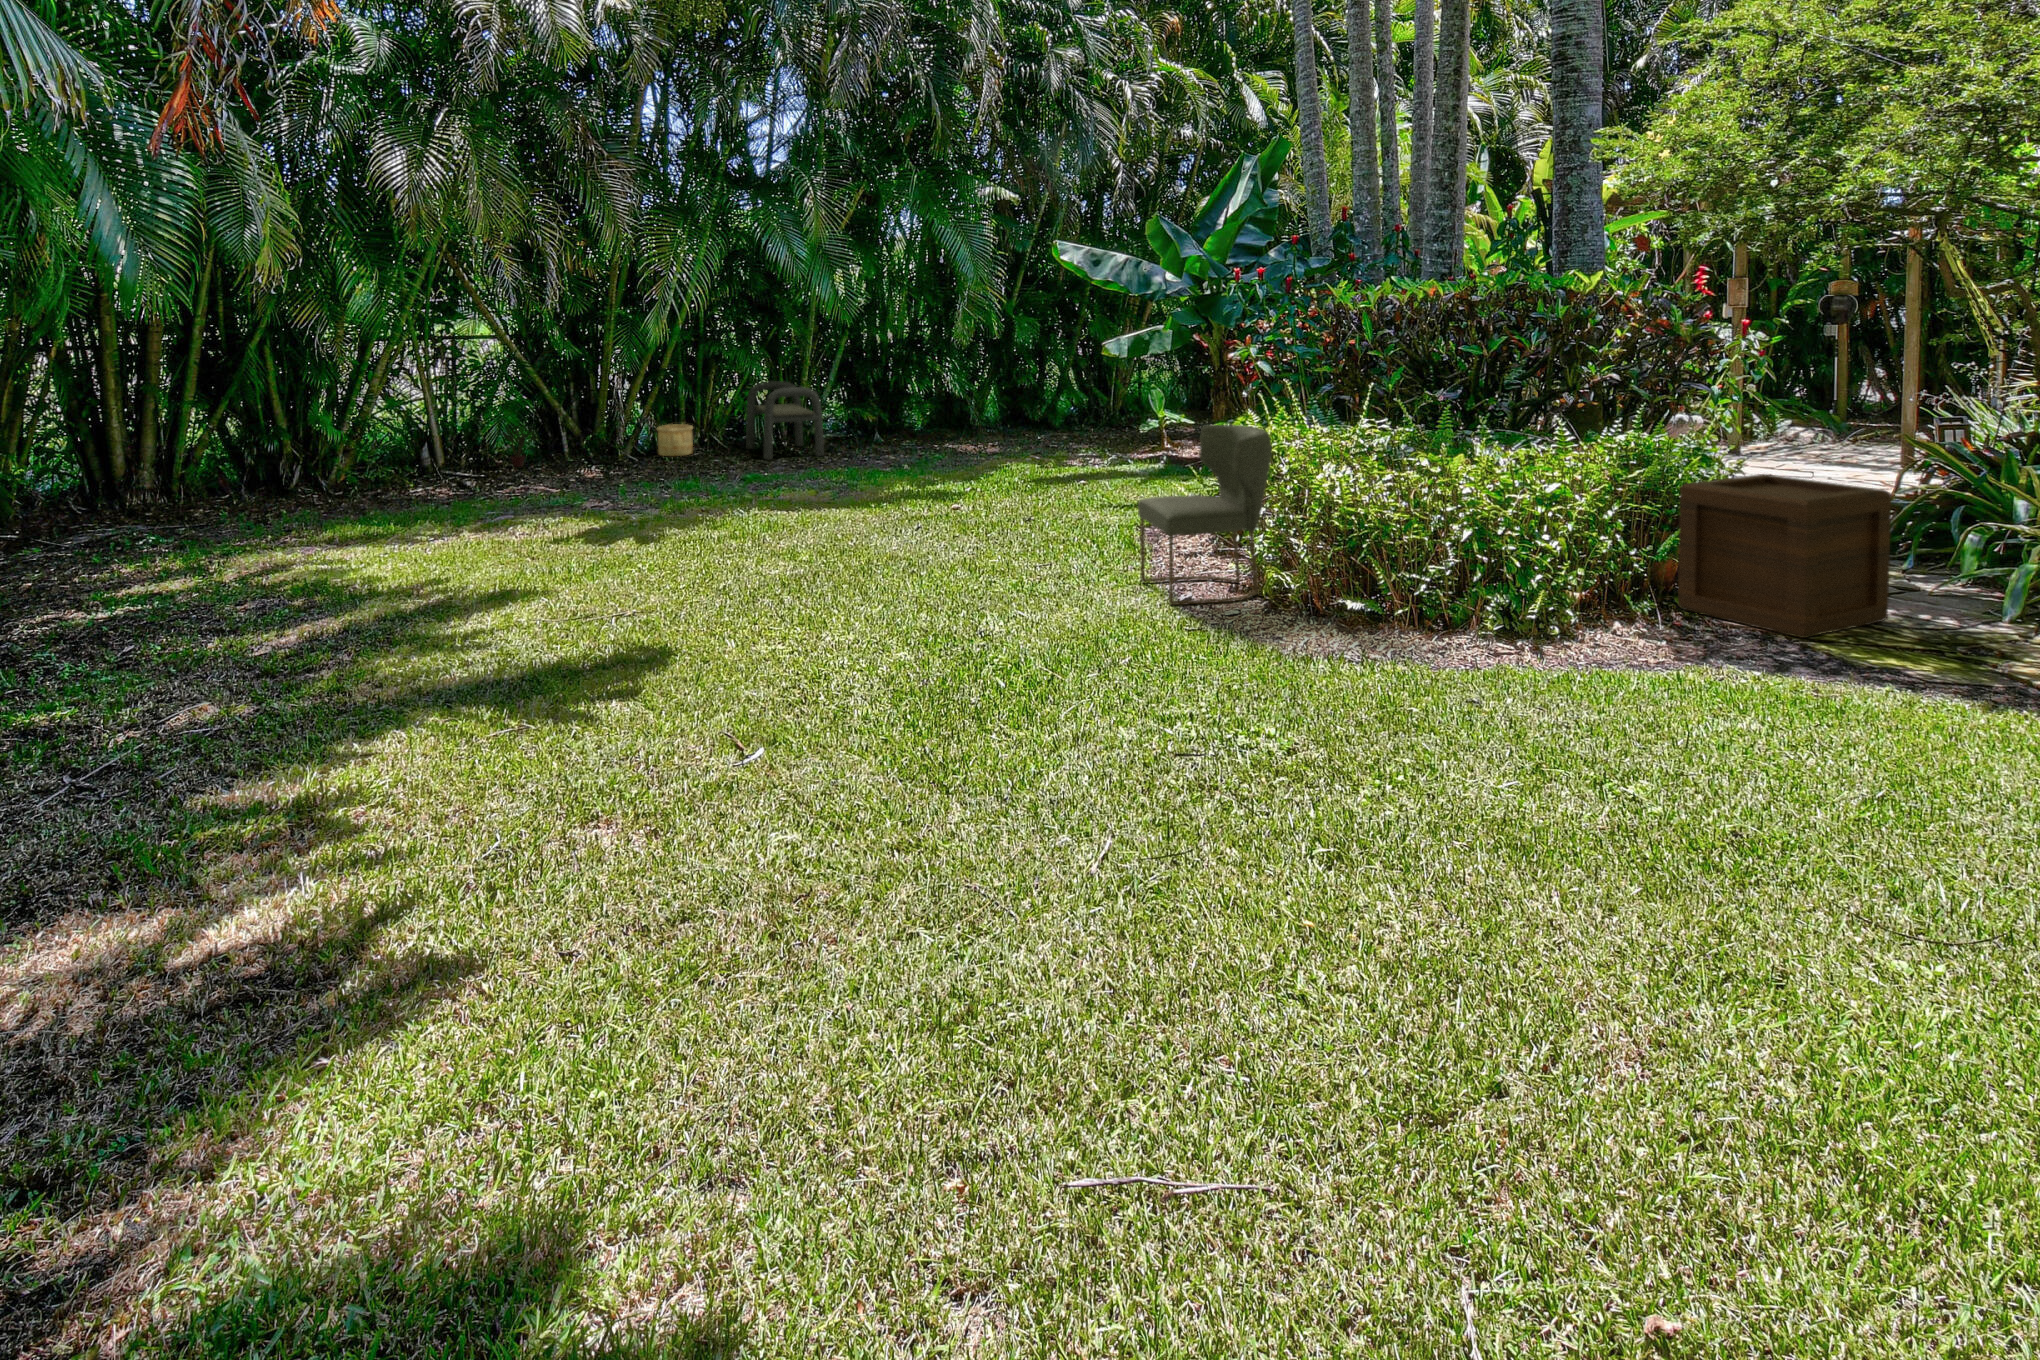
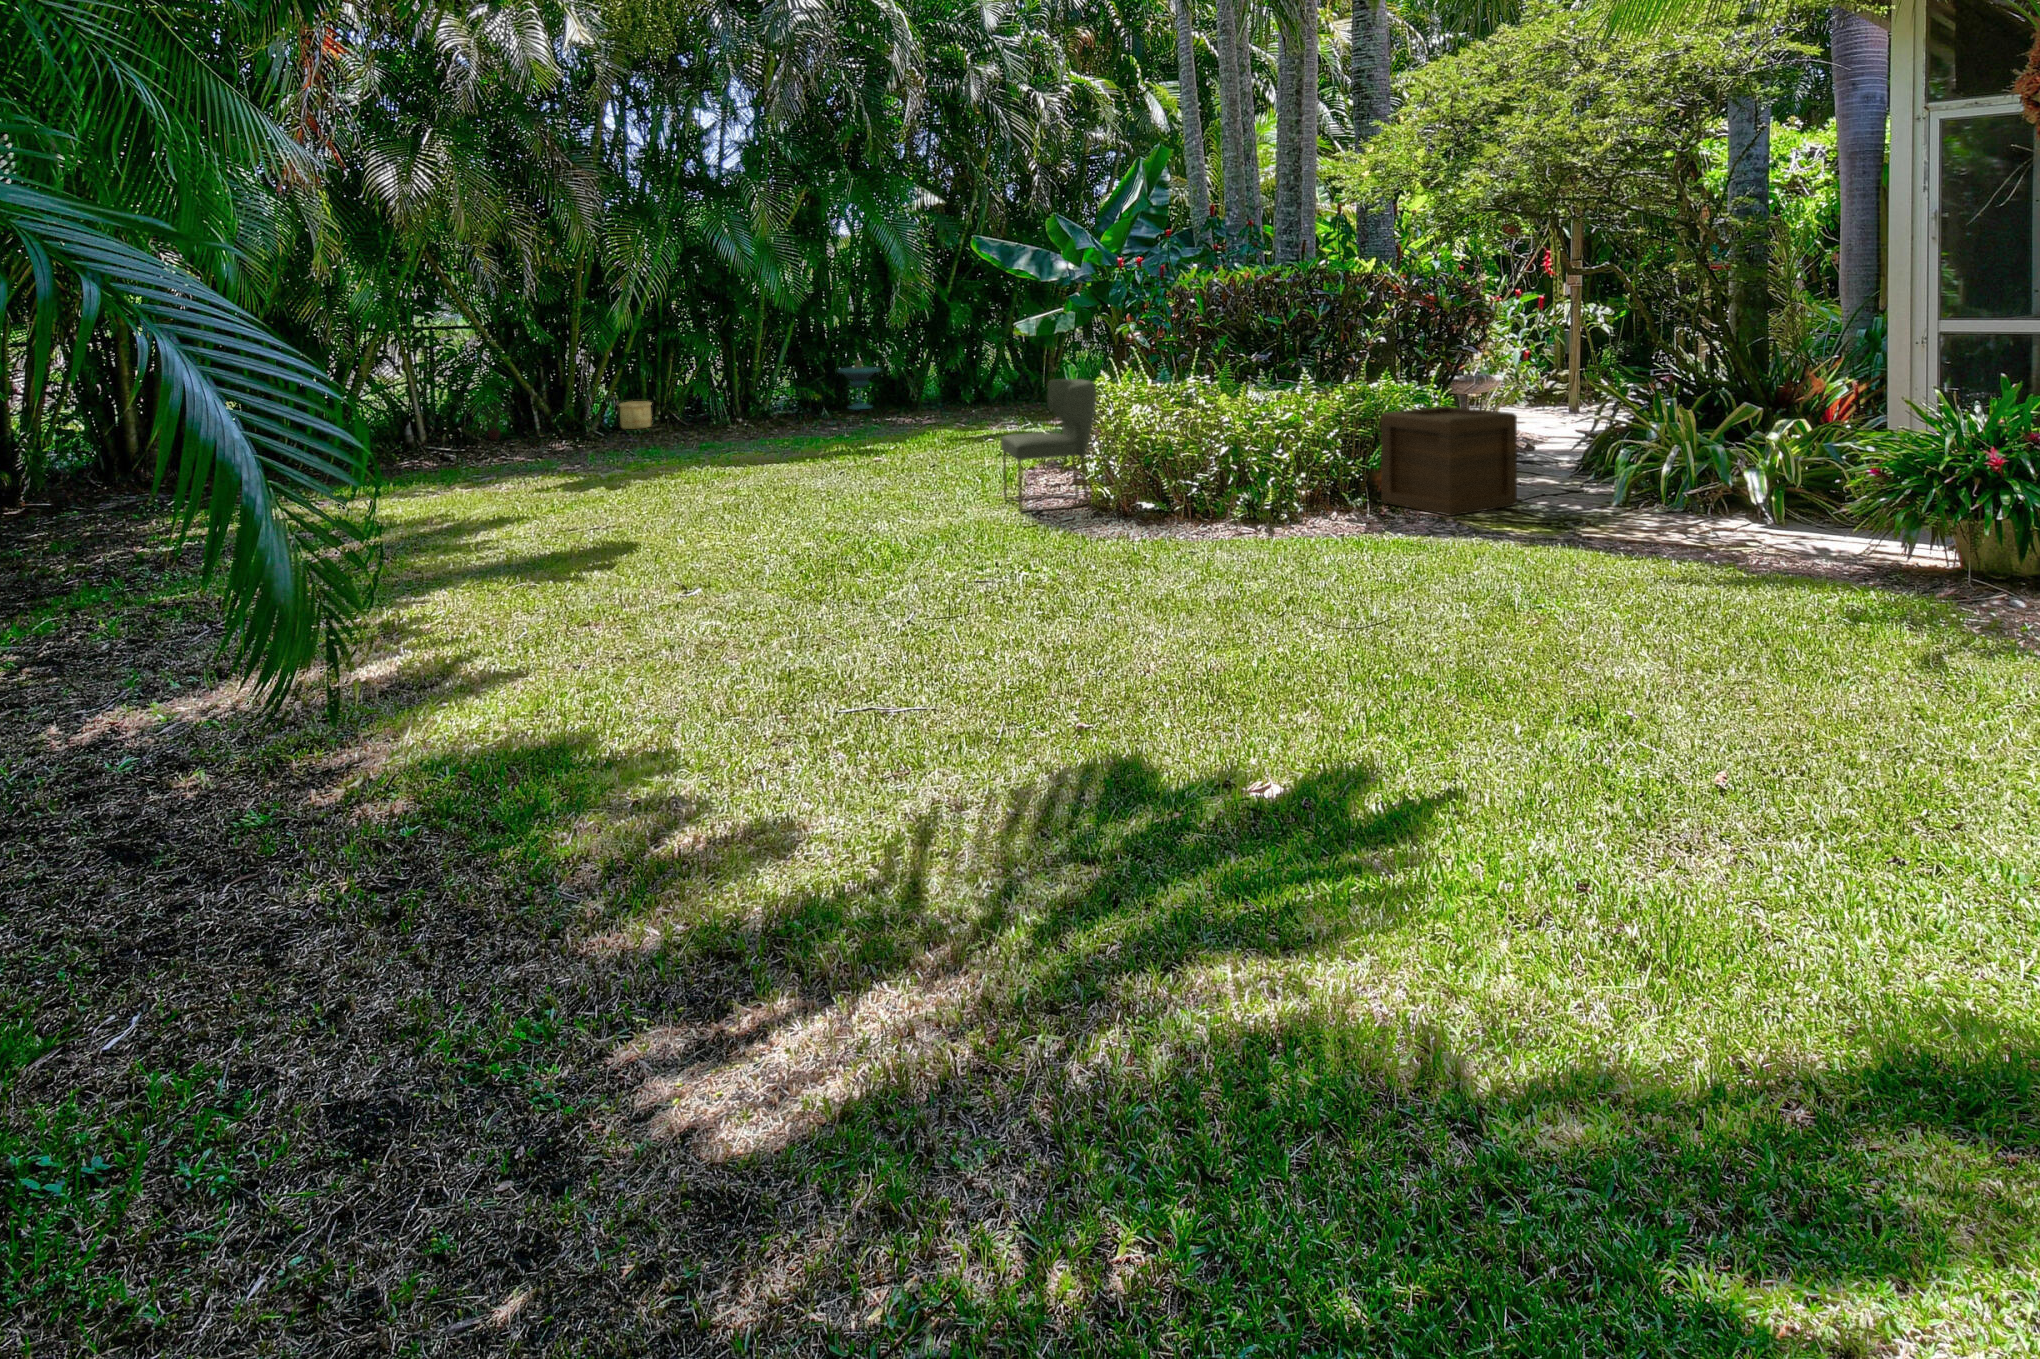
side table: none [898,378,949,436] -> present [837,360,881,410]
bench: present [746,381,824,460] -> none [699,362,769,430]

